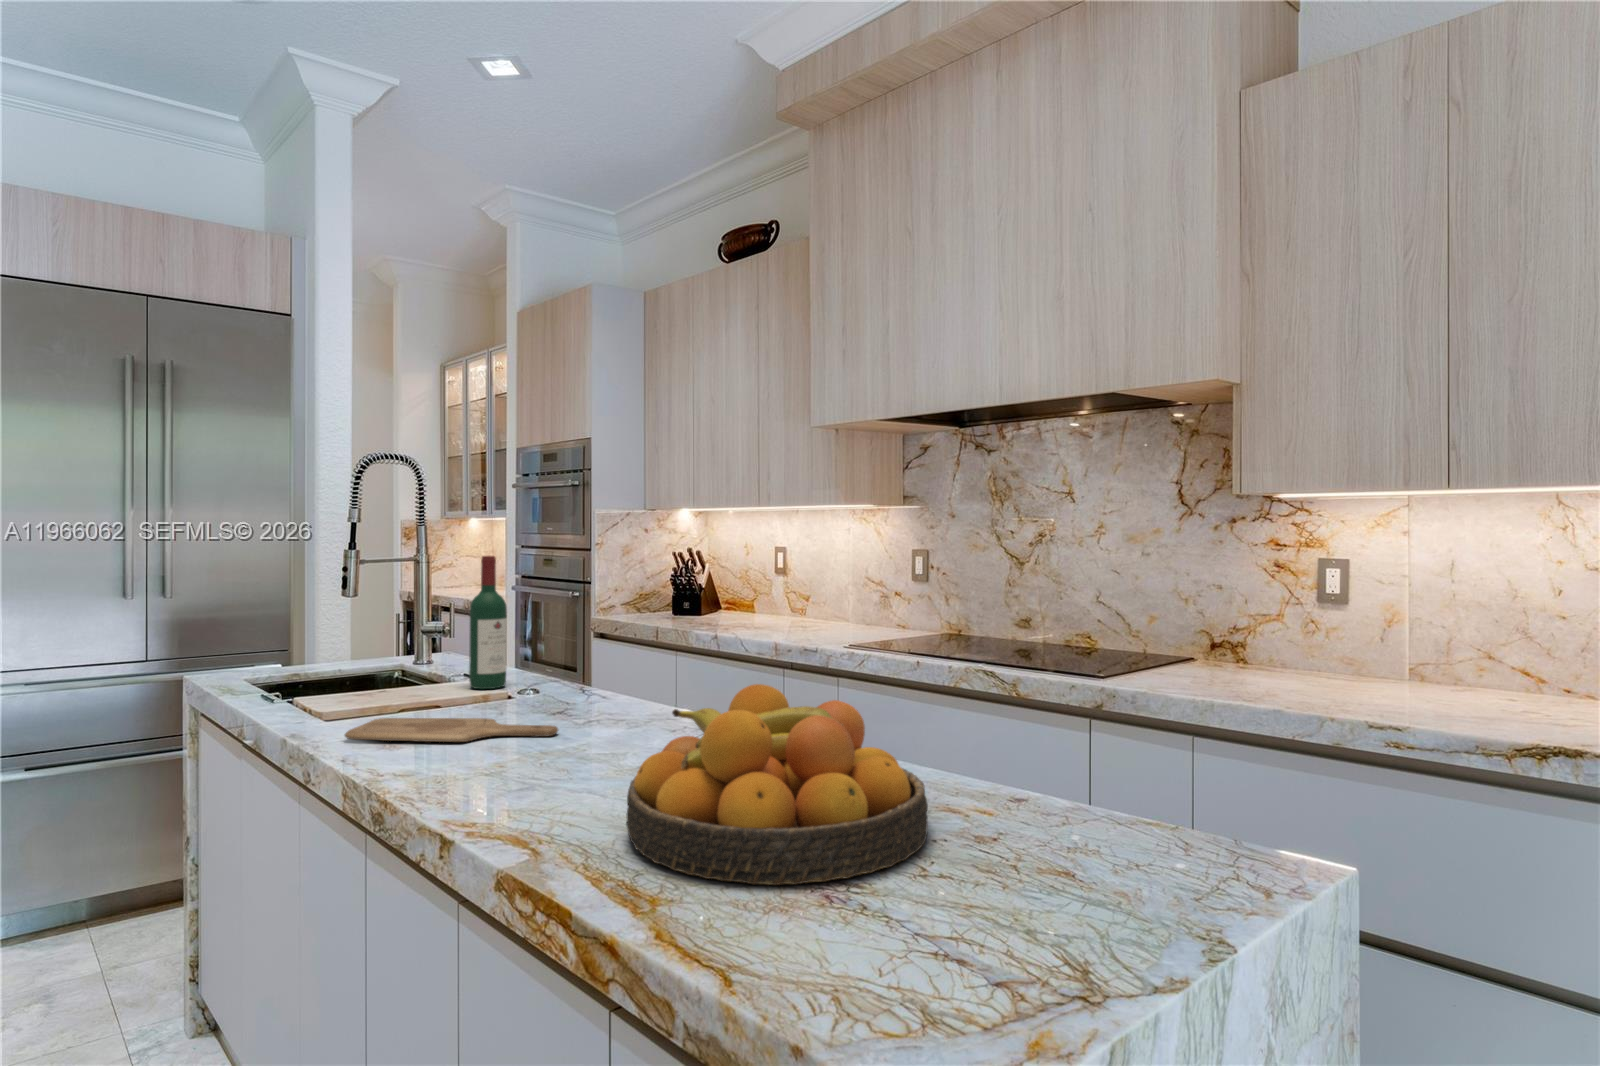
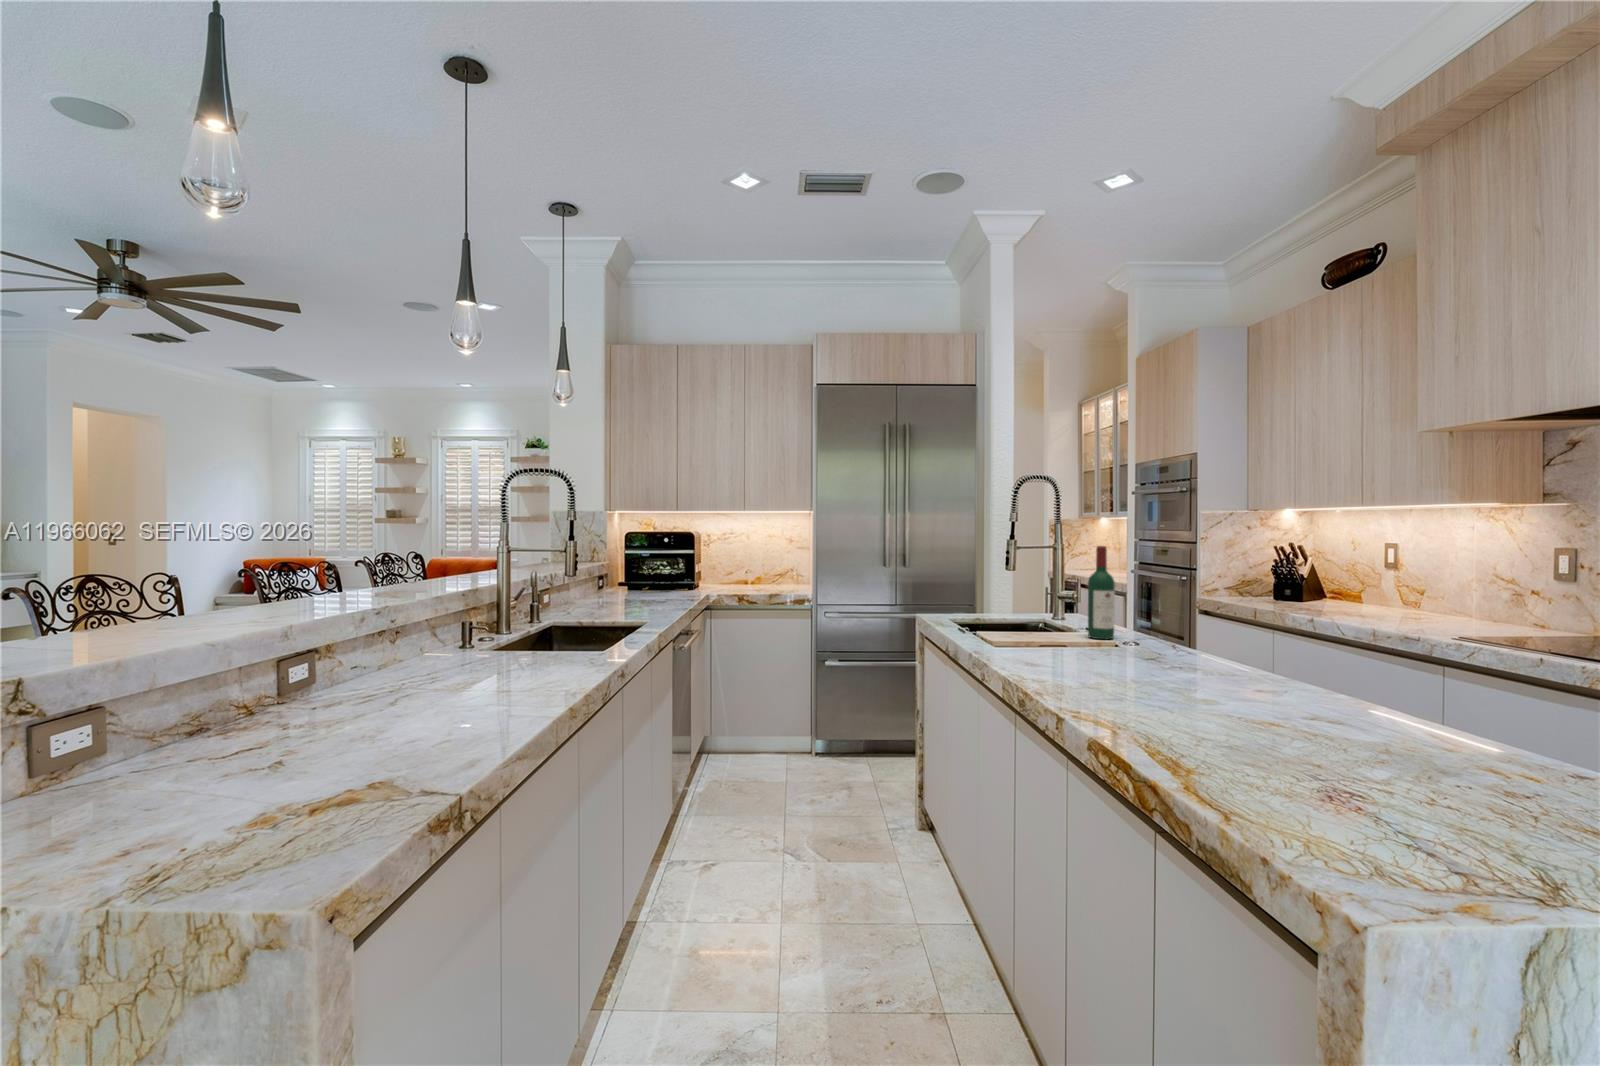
fruit bowl: present [626,684,928,885] -> none [1178,646,1456,794]
cutting board: present [345,718,558,742] -> none [1006,648,1146,673]

